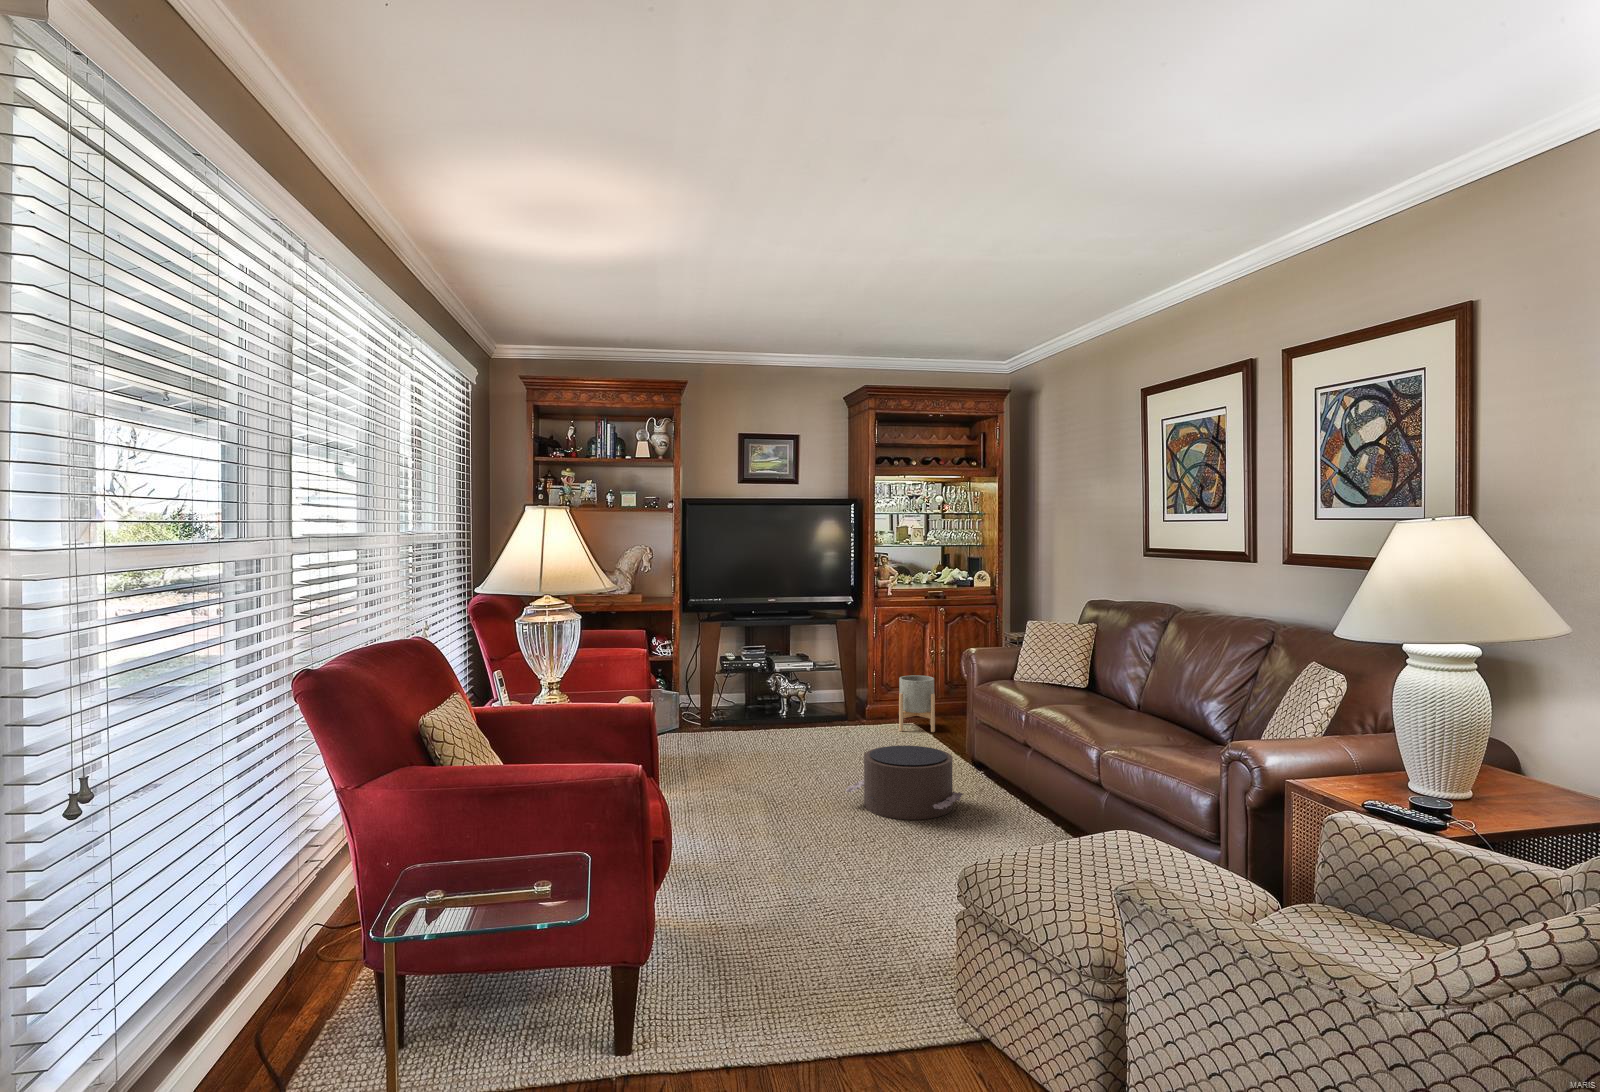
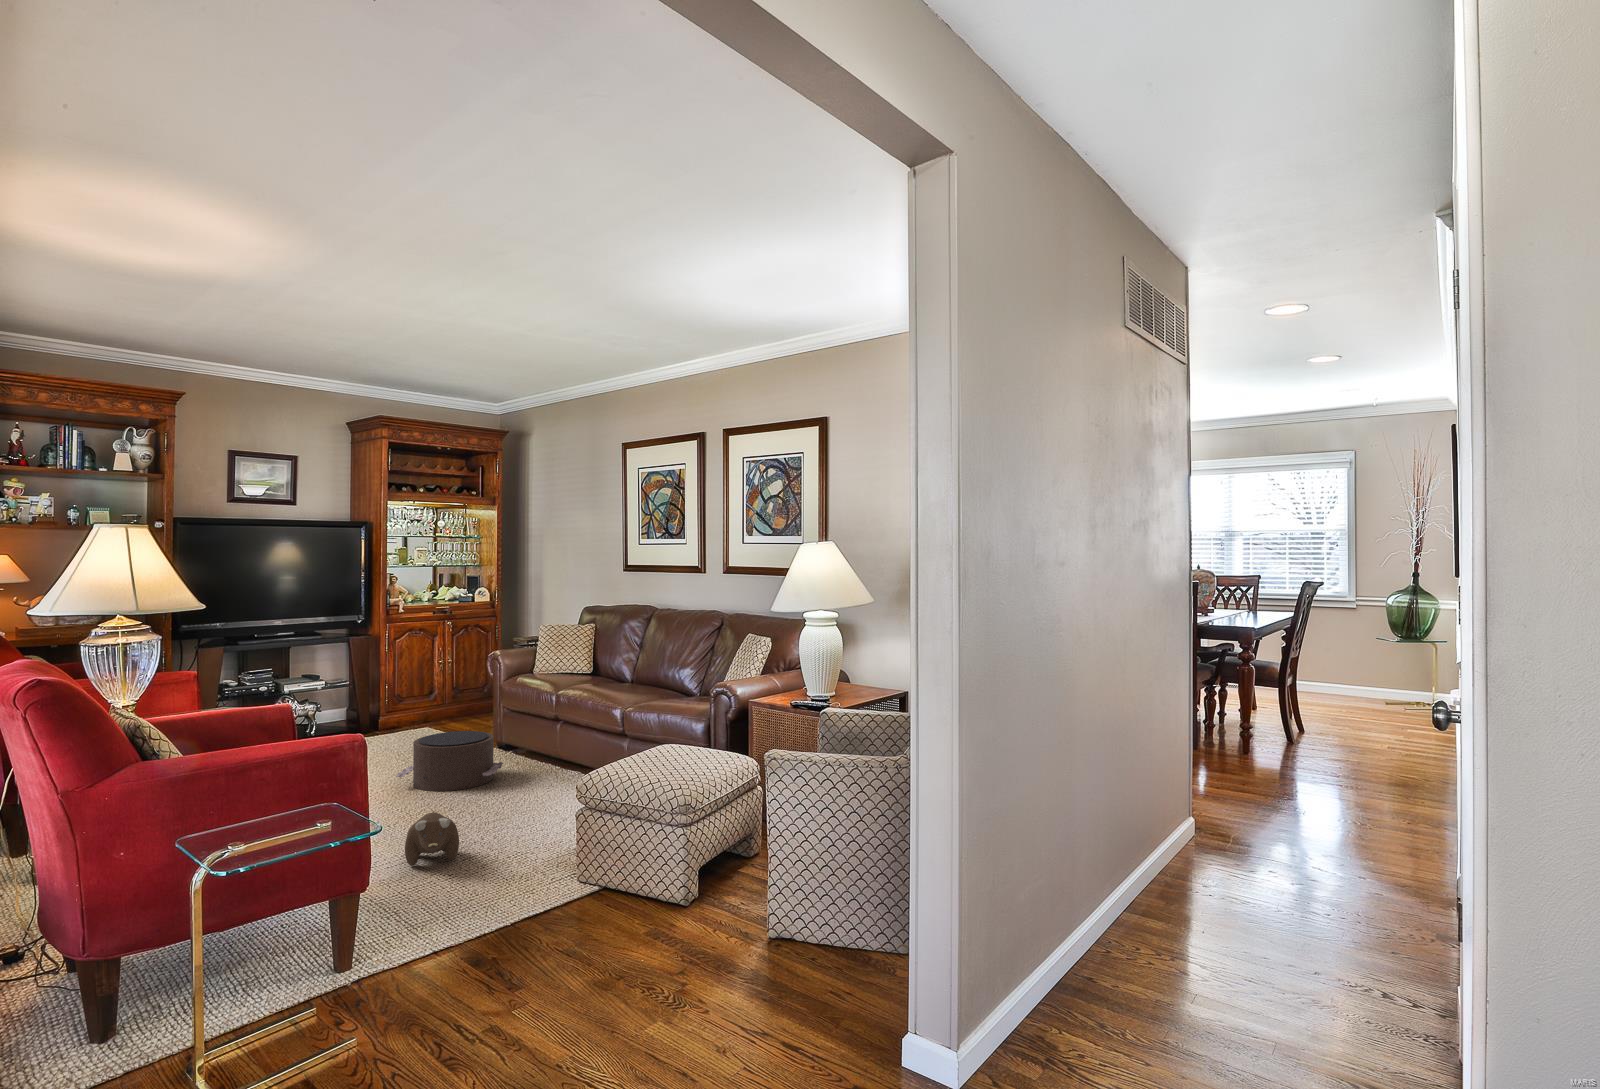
planter: present [899,675,935,732] -> none [410,681,447,732]
plush toy: none [797,858,858,923] -> present [405,812,459,866]

